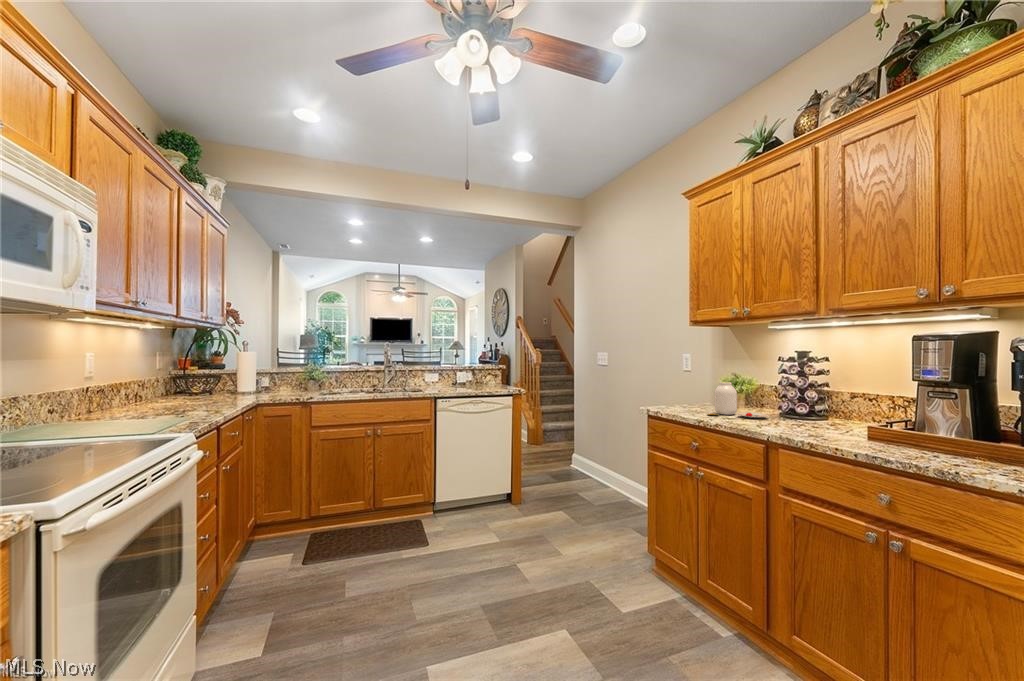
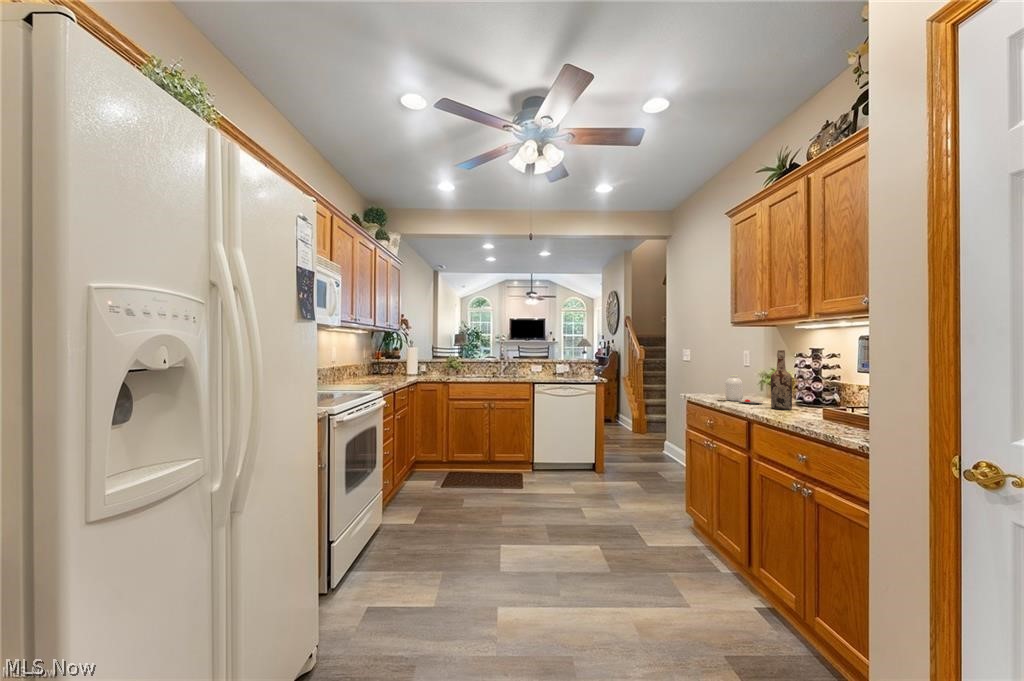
wine bottle: none [793,350,822,427] -> present [771,350,792,410]

